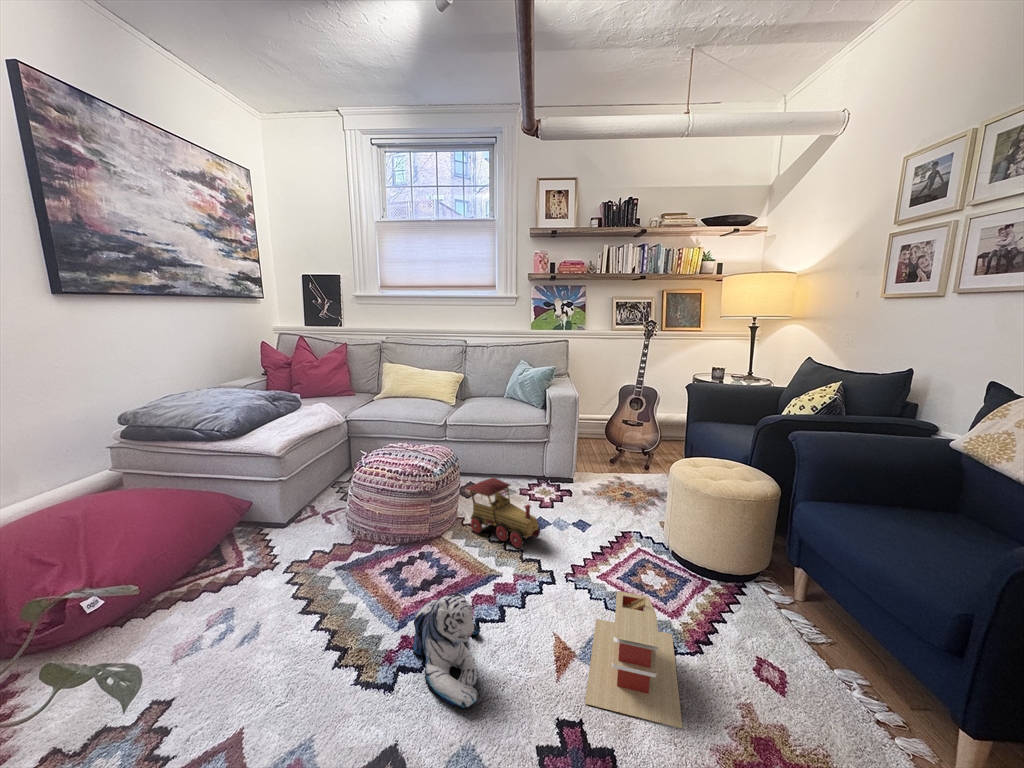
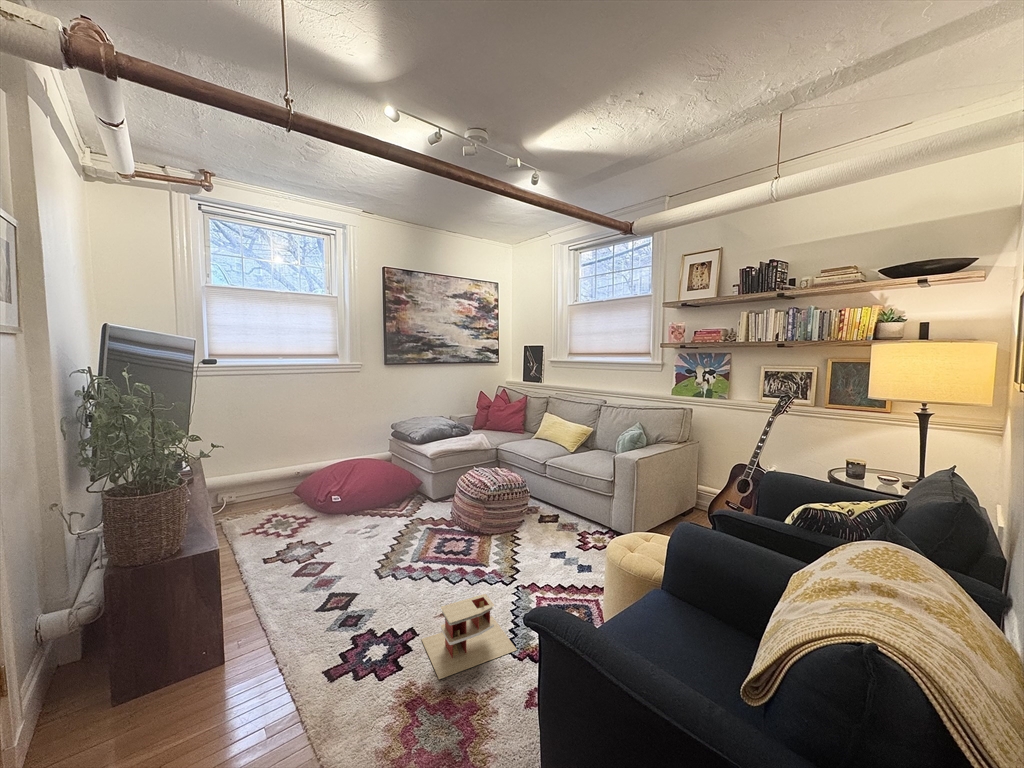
toy train: present [467,478,540,548] -> none [509,508,540,562]
plush toy: present [412,593,480,708] -> none [379,549,436,606]

